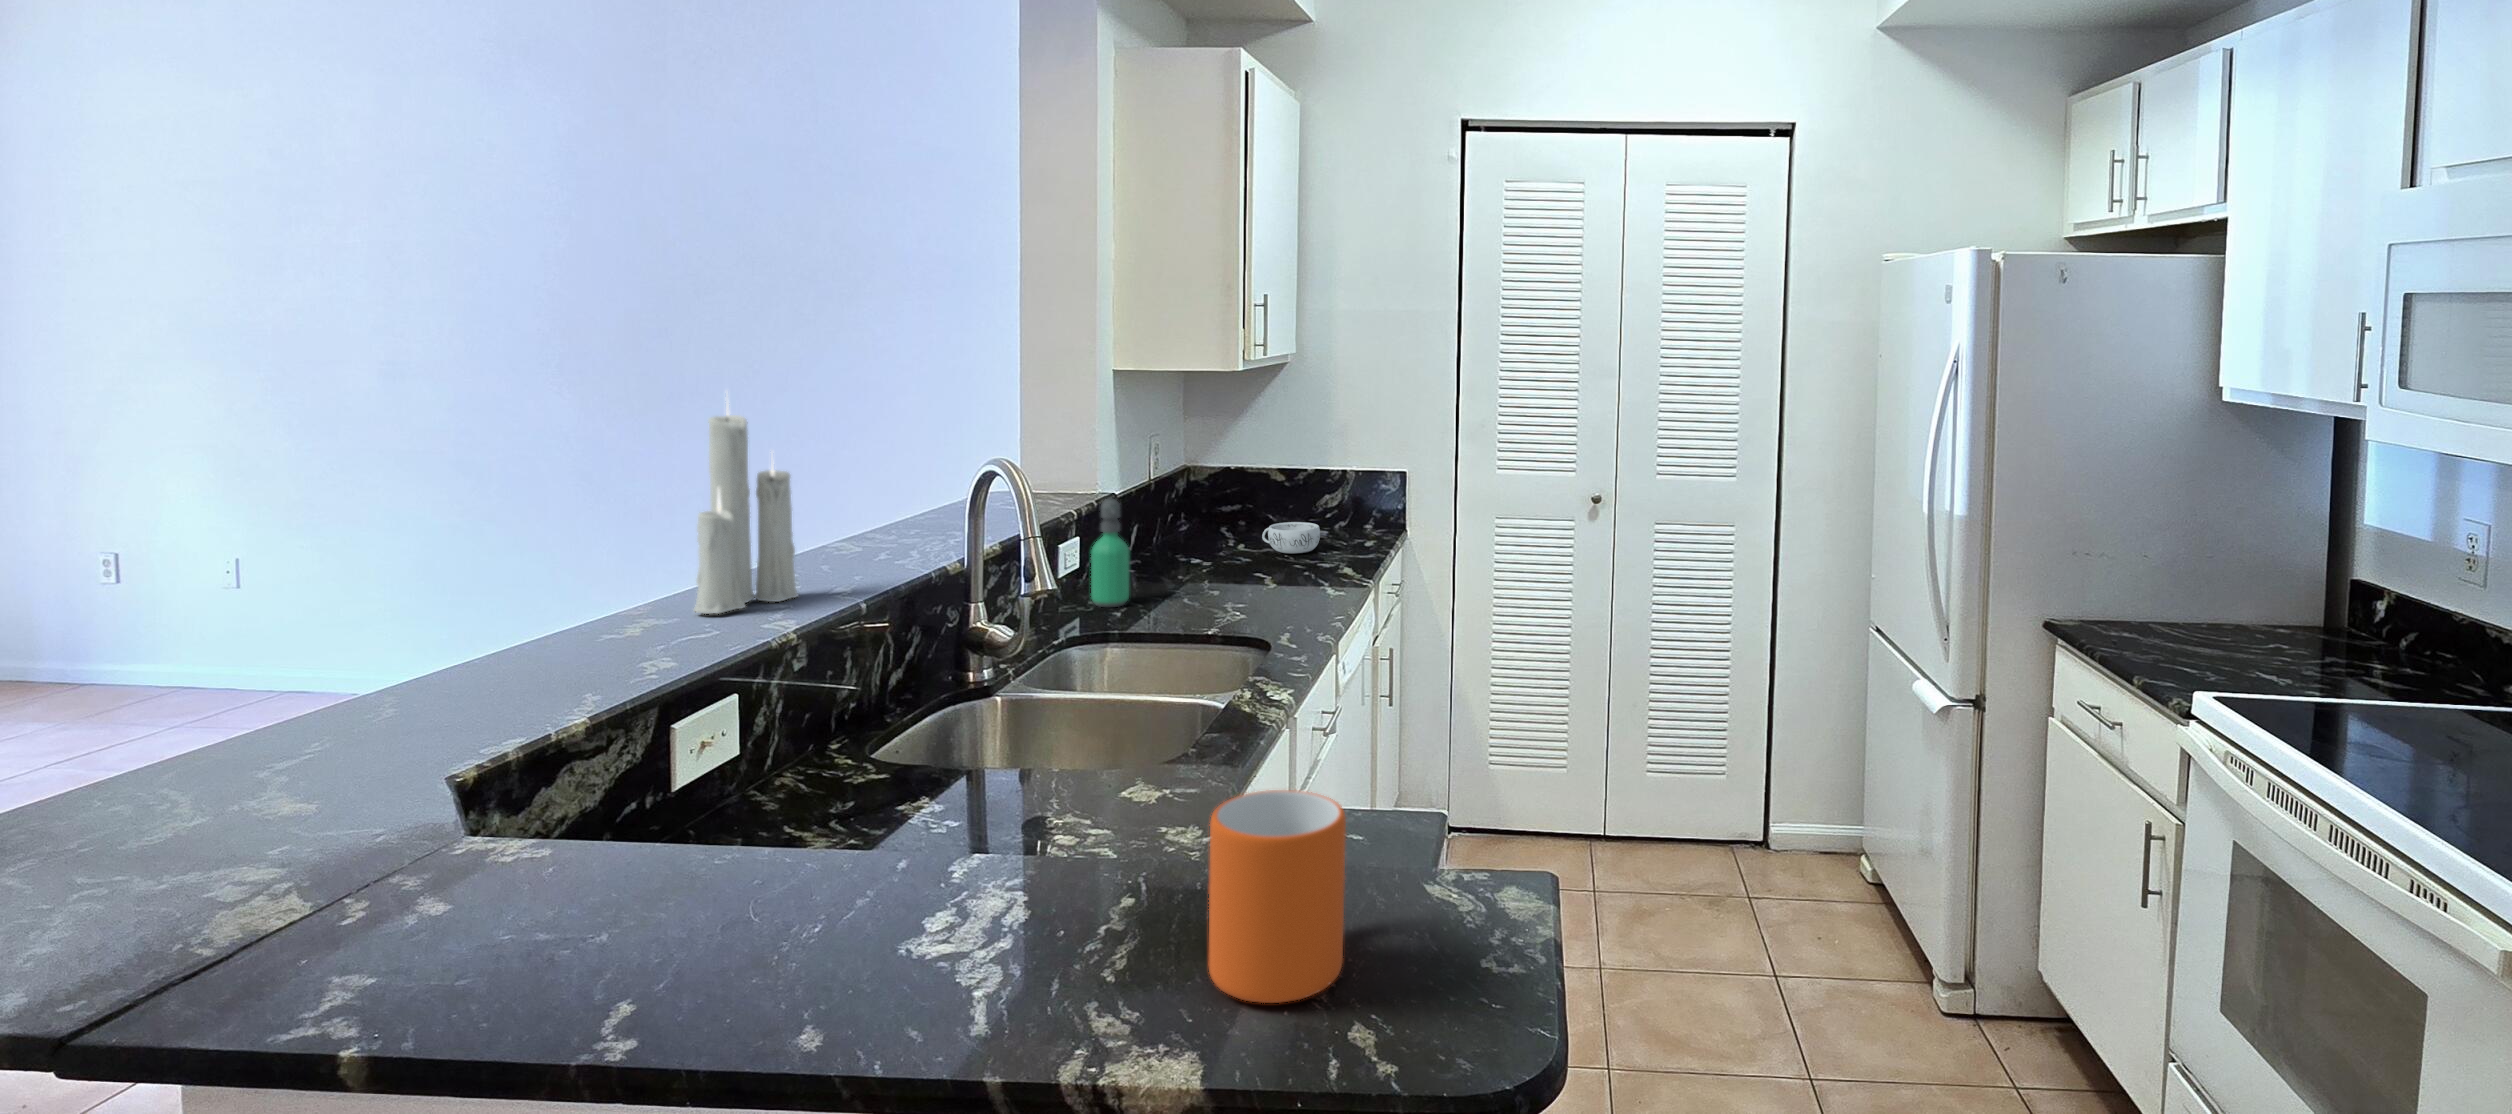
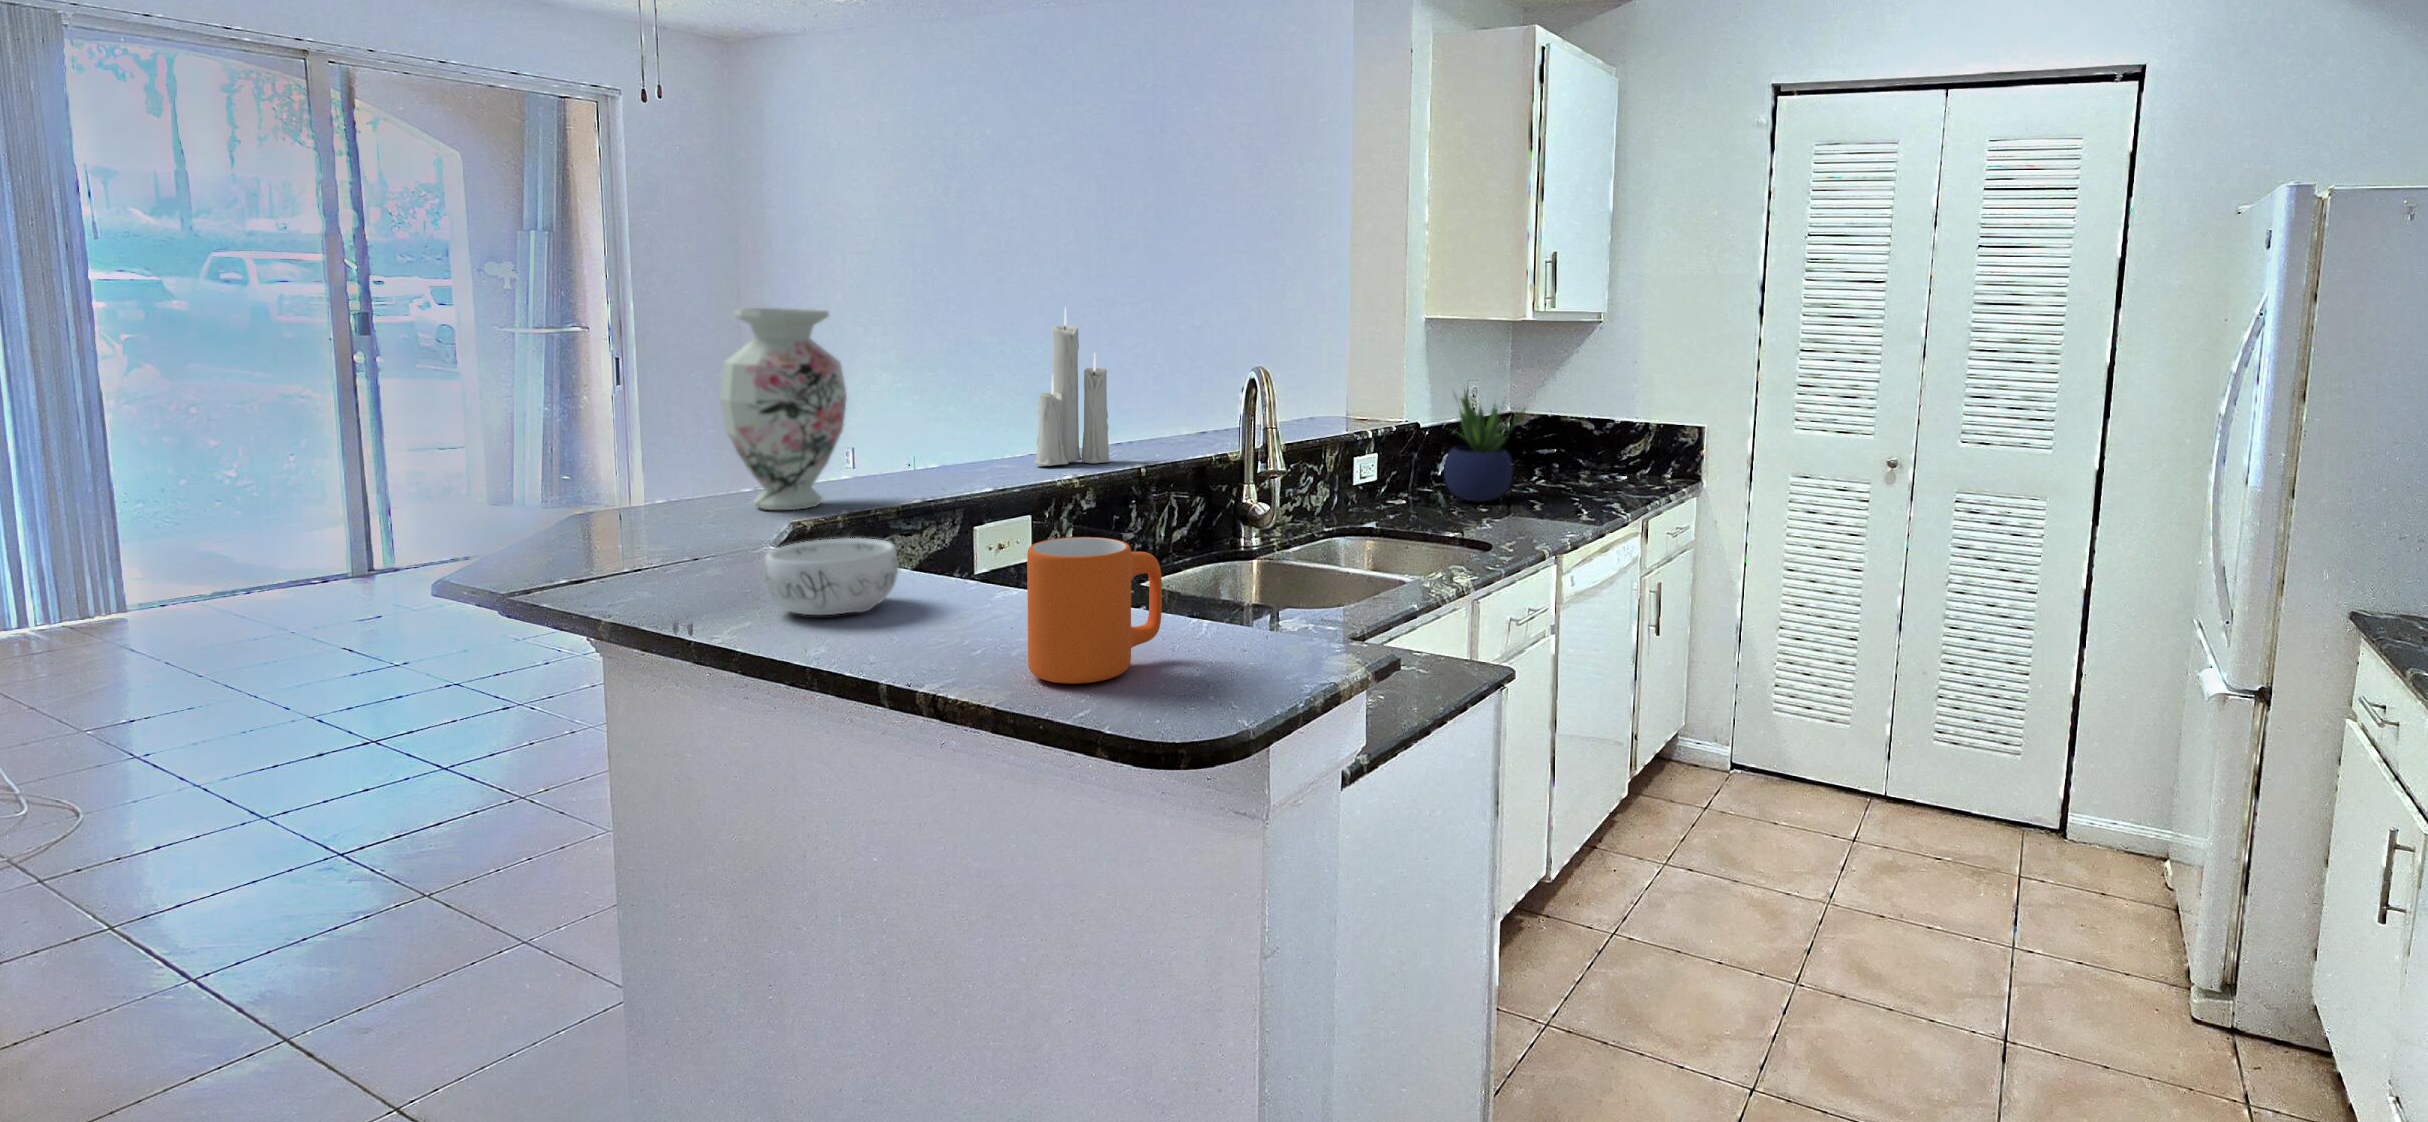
vase: none [252,431,479,755] -> present [720,308,847,510]
potted plant: none [1152,444,1252,584] -> present [1444,390,1525,502]
soap dispenser: present [1091,499,1129,607] -> none [1380,422,1412,511]
decorative bowl: present [1262,522,1320,553] -> present [765,538,898,615]

